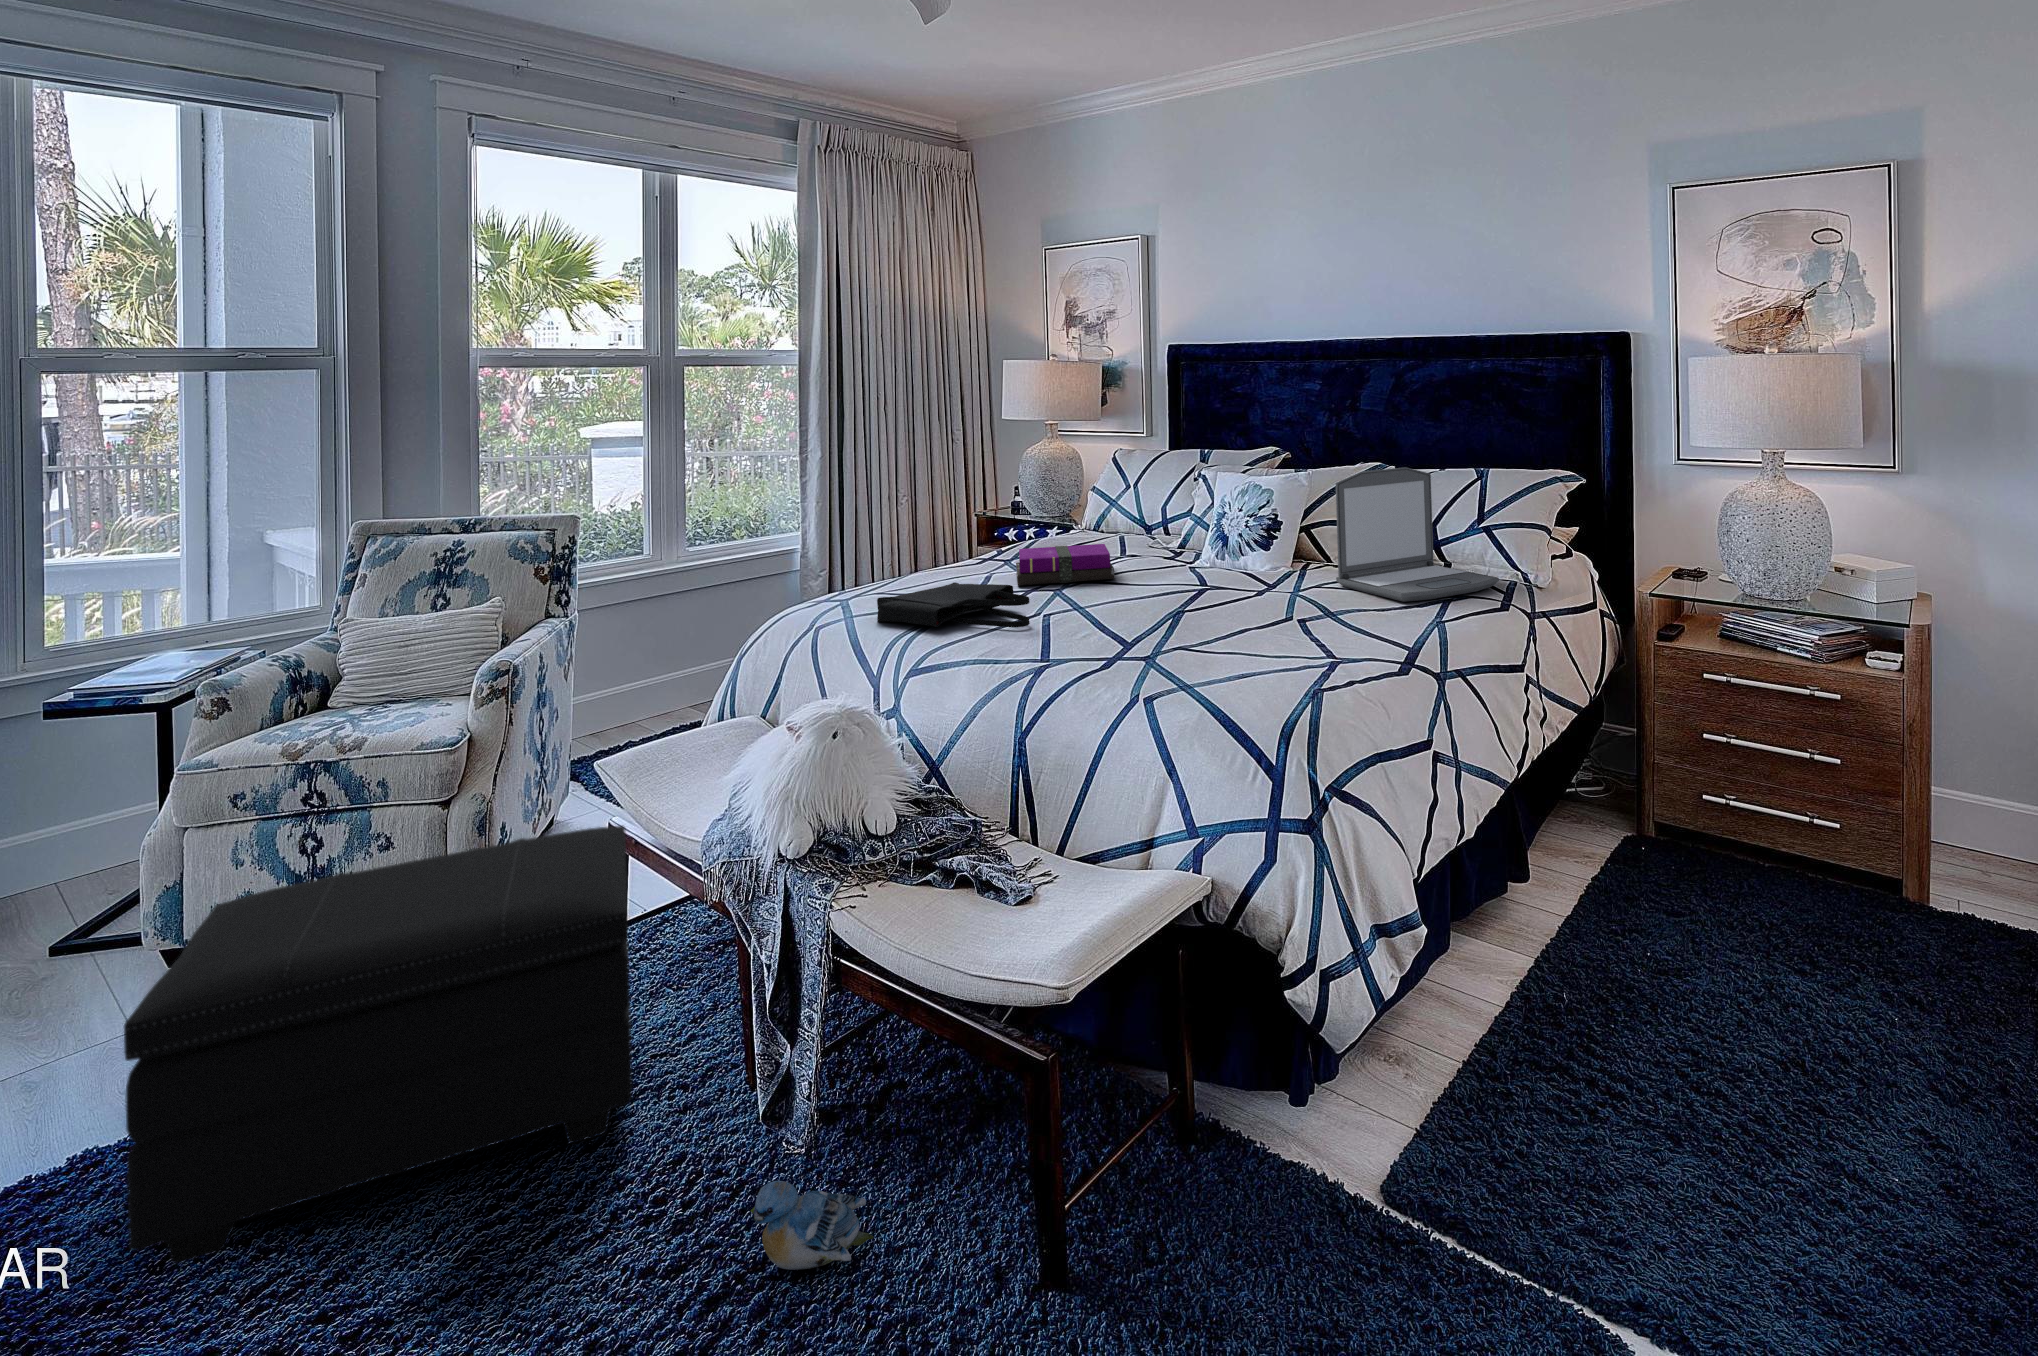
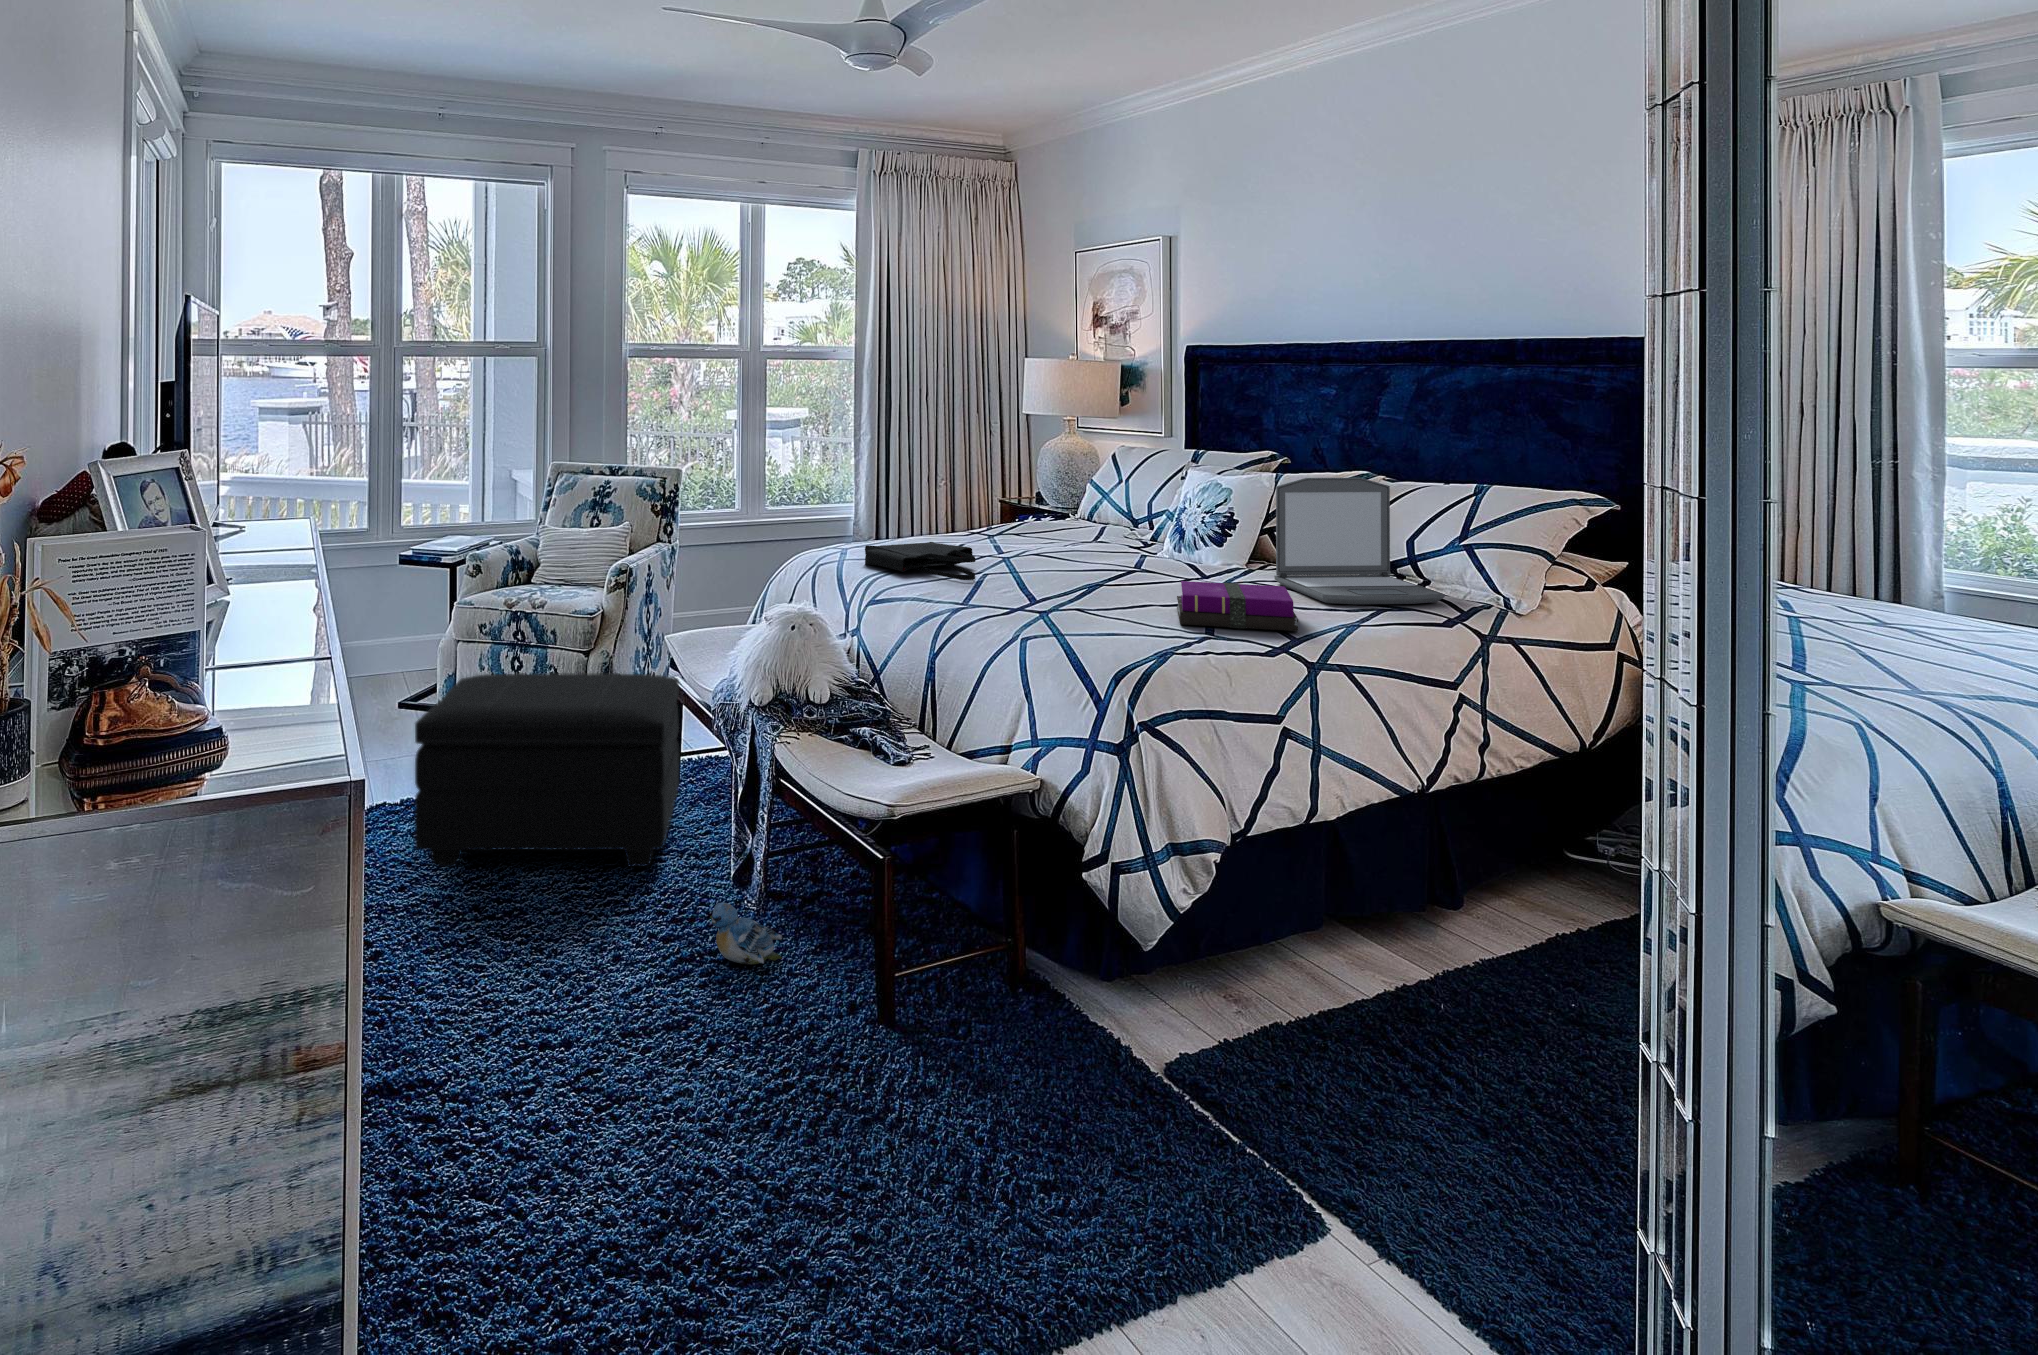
notebook: present [1016,544,1115,585] -> present [1177,581,1299,631]

